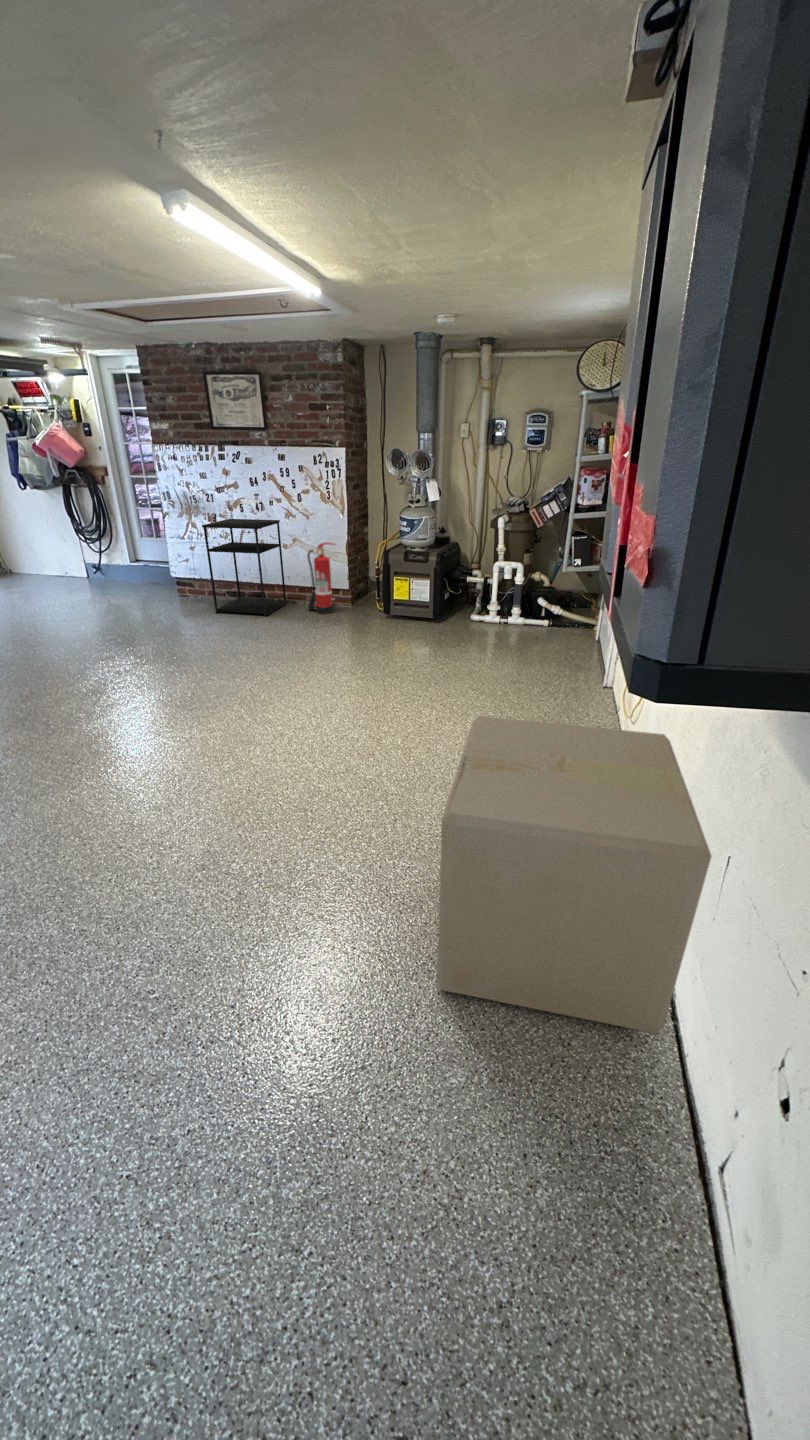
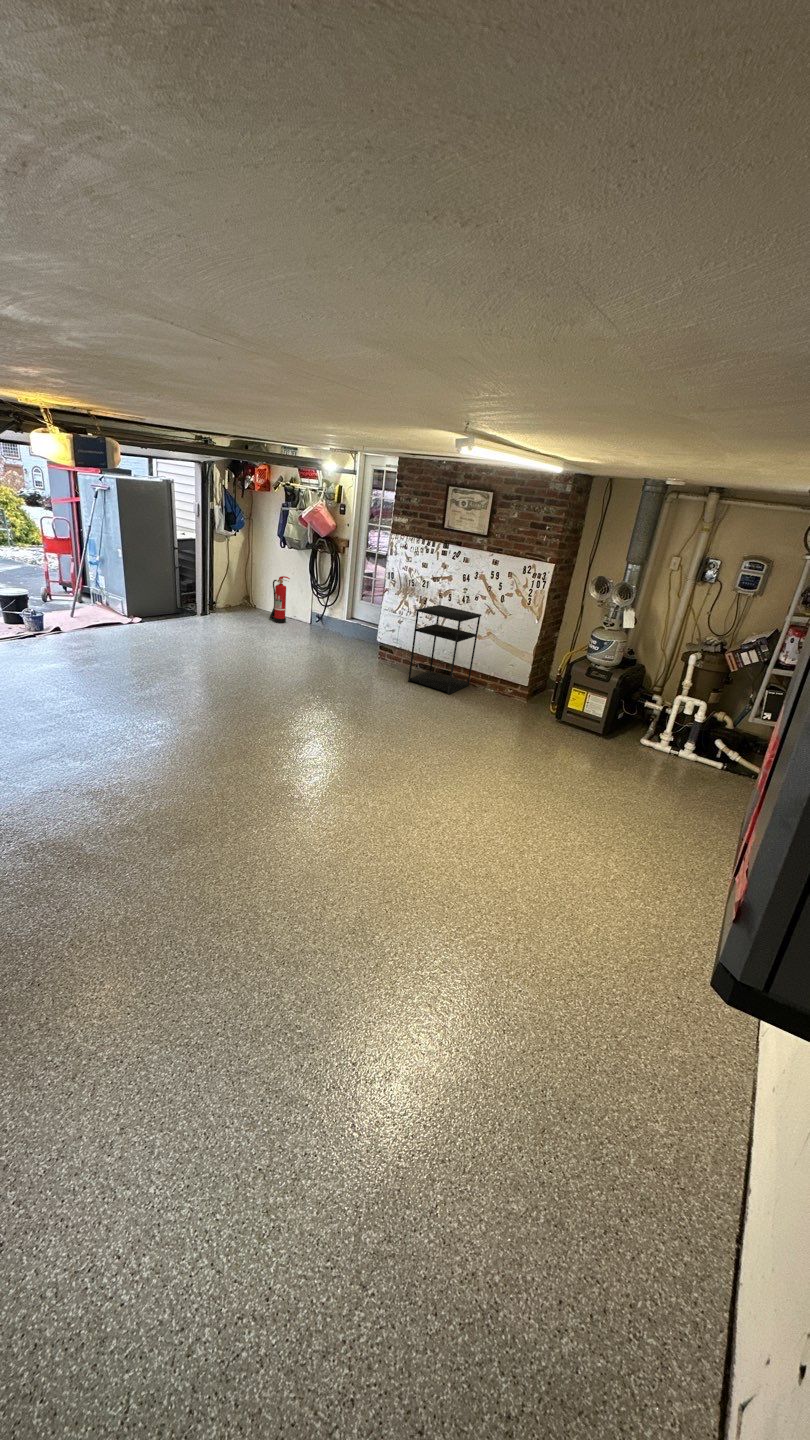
fire extinguisher: present [308,542,335,614] -> present [269,576,290,623]
cardboard box: present [437,716,711,1033] -> none [521,884,799,1247]

